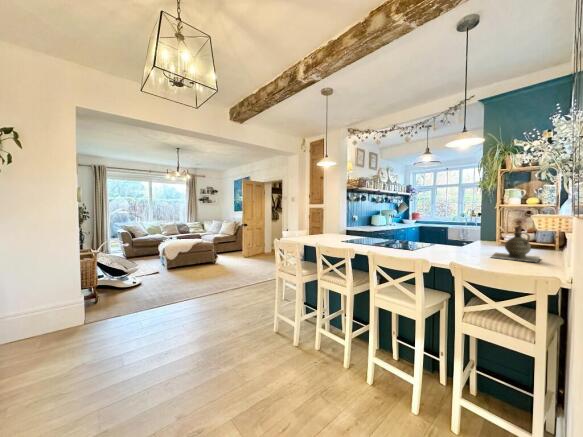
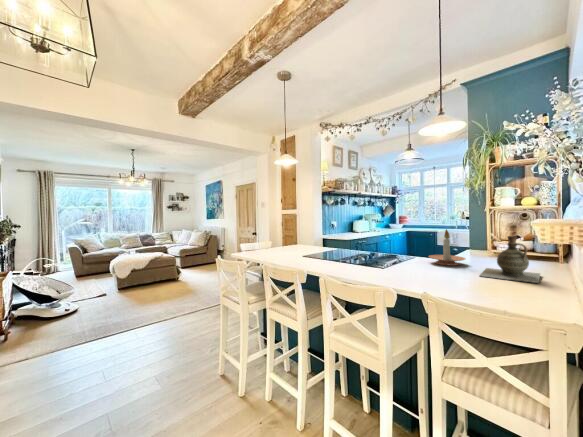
candle holder: none [447,221,478,251] -> present [429,229,465,266]

